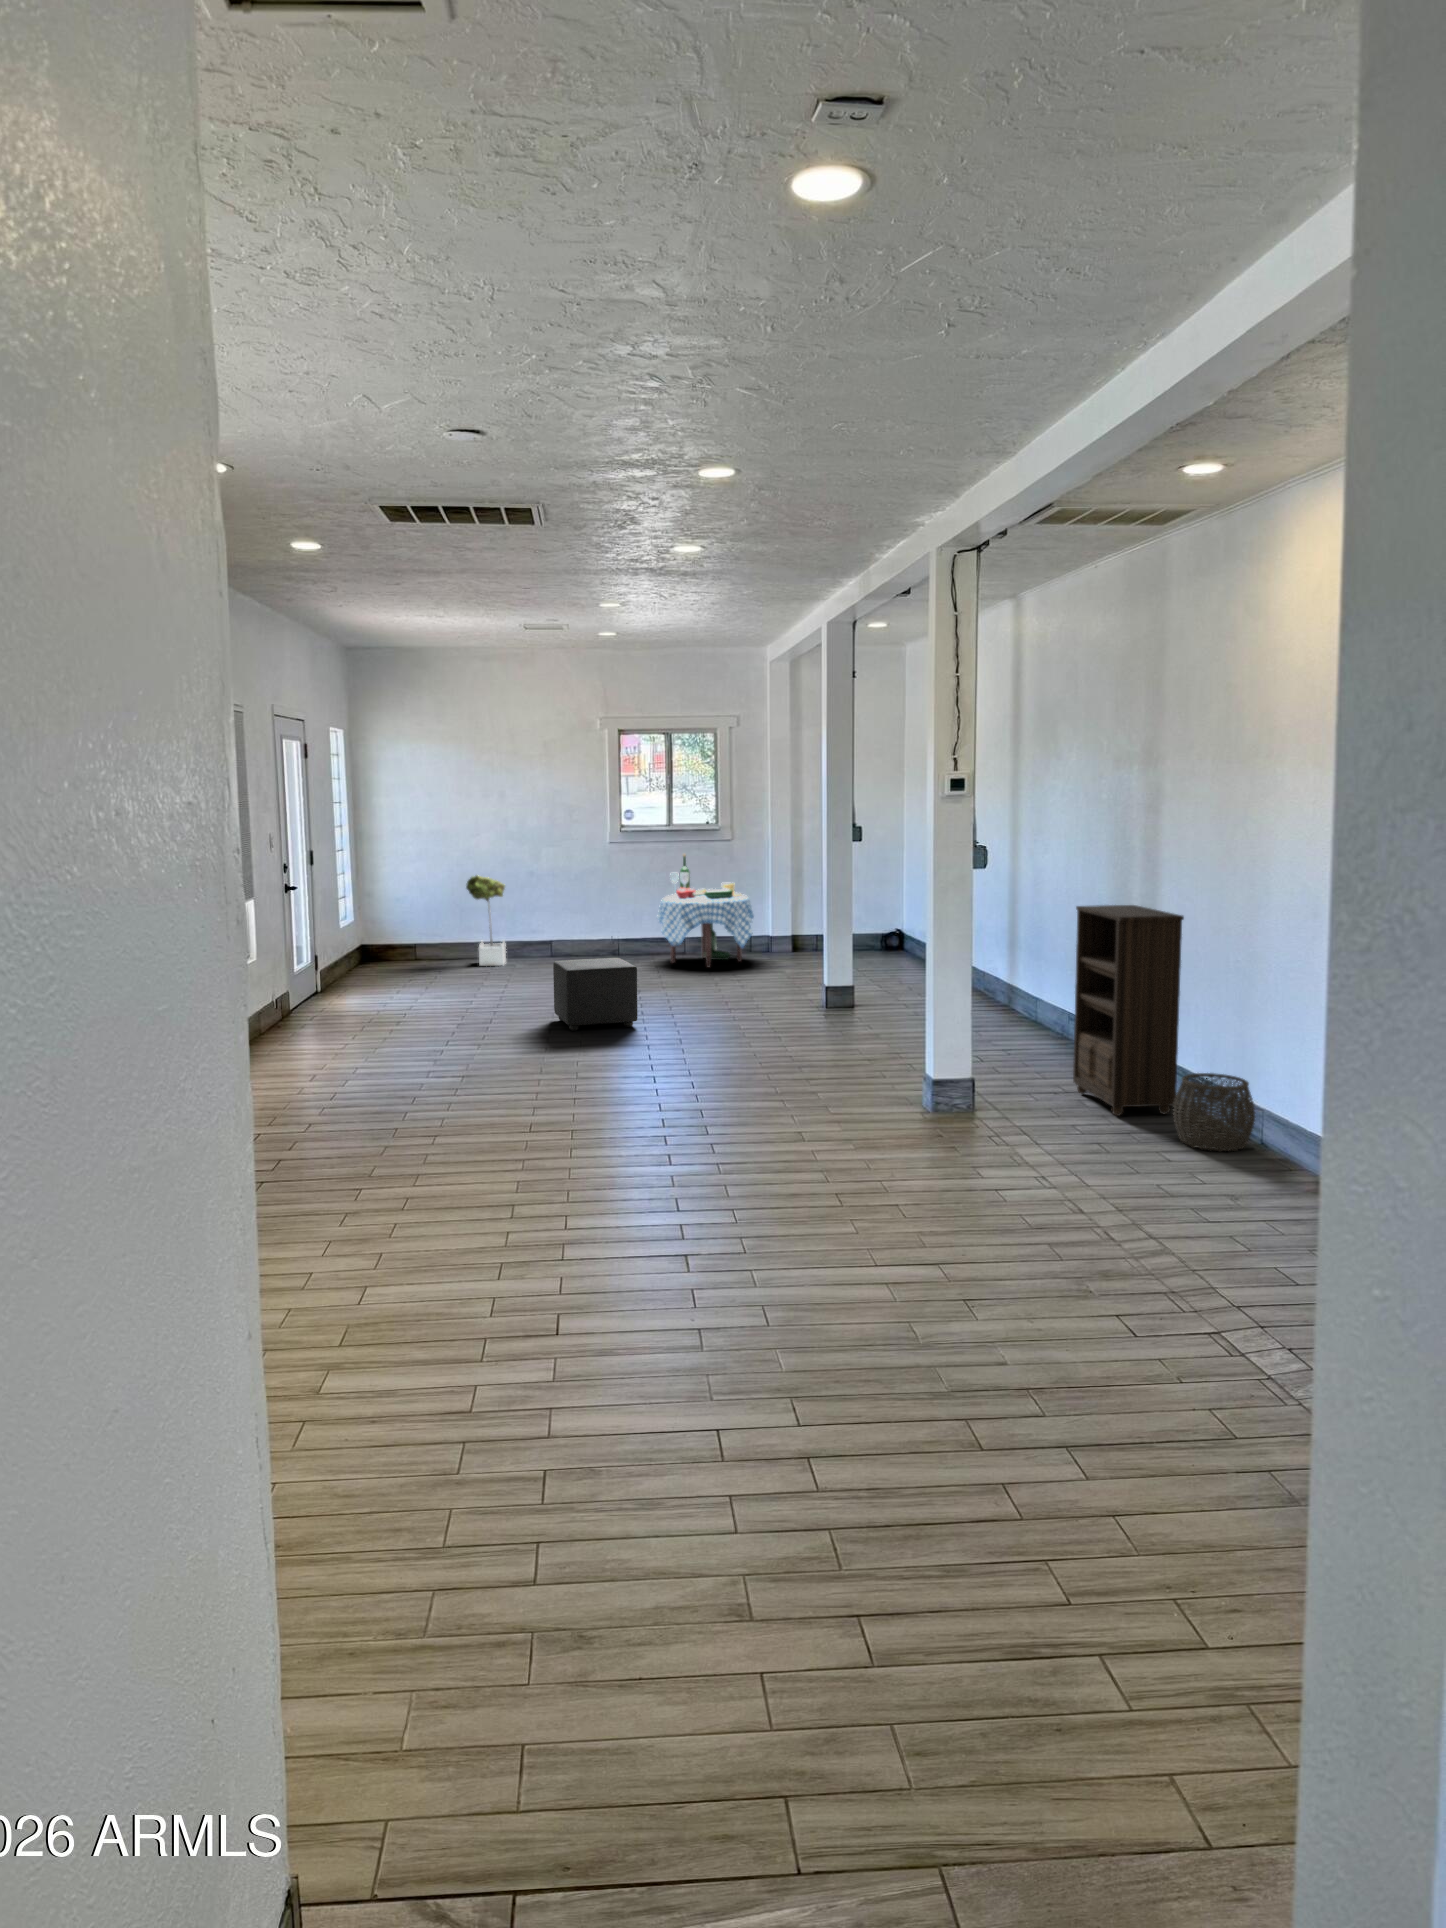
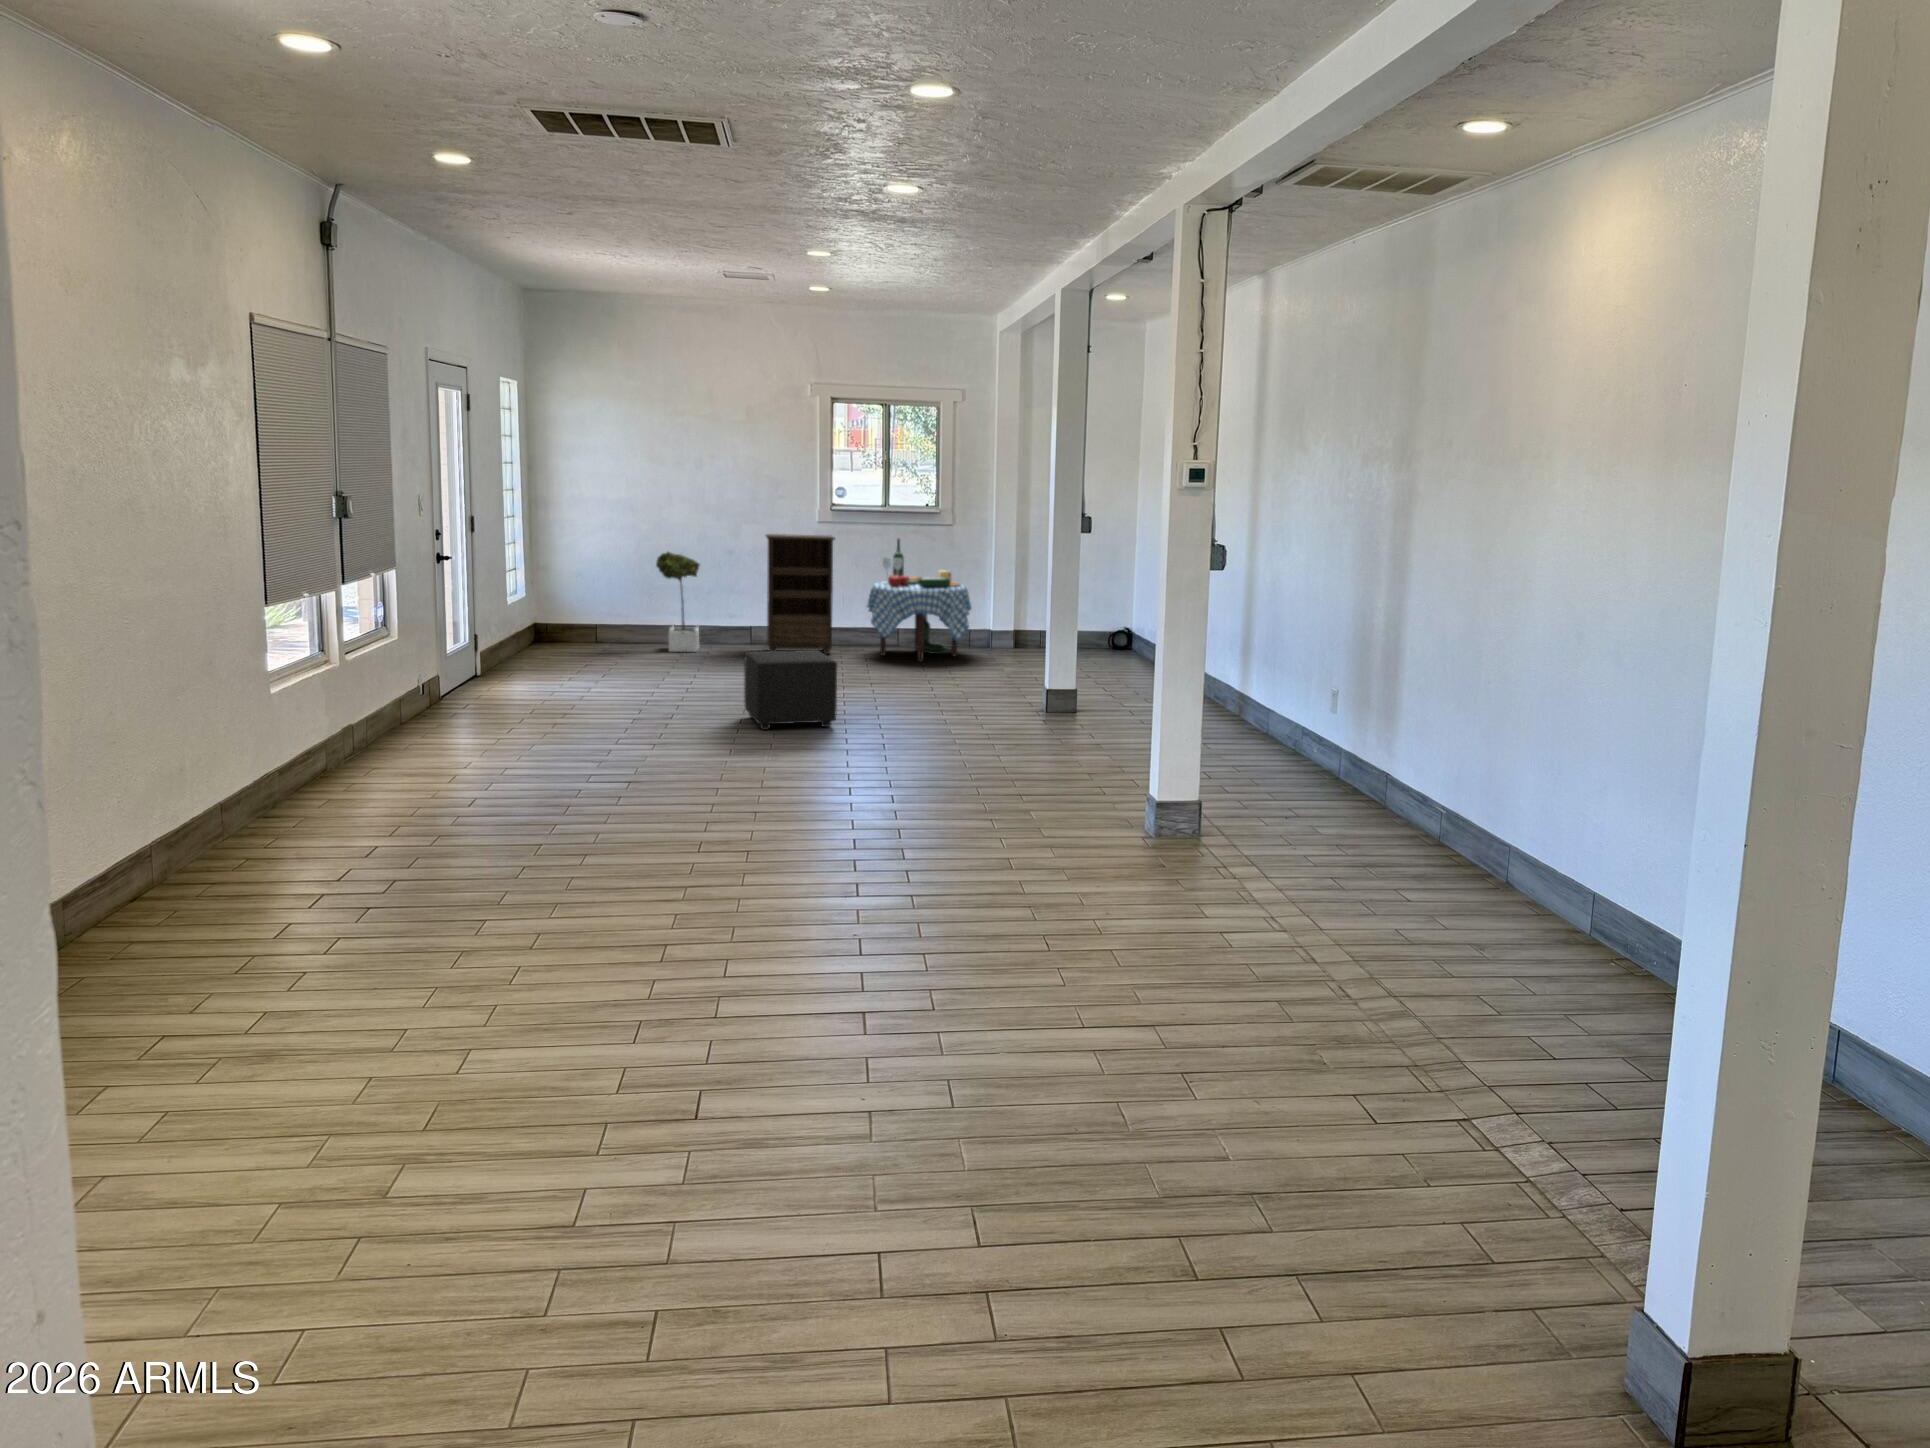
bookshelf: present [1073,905,1184,1116] -> present [766,534,835,654]
woven basket: present [1173,1073,1255,1151] -> none [1414,804,1503,892]

